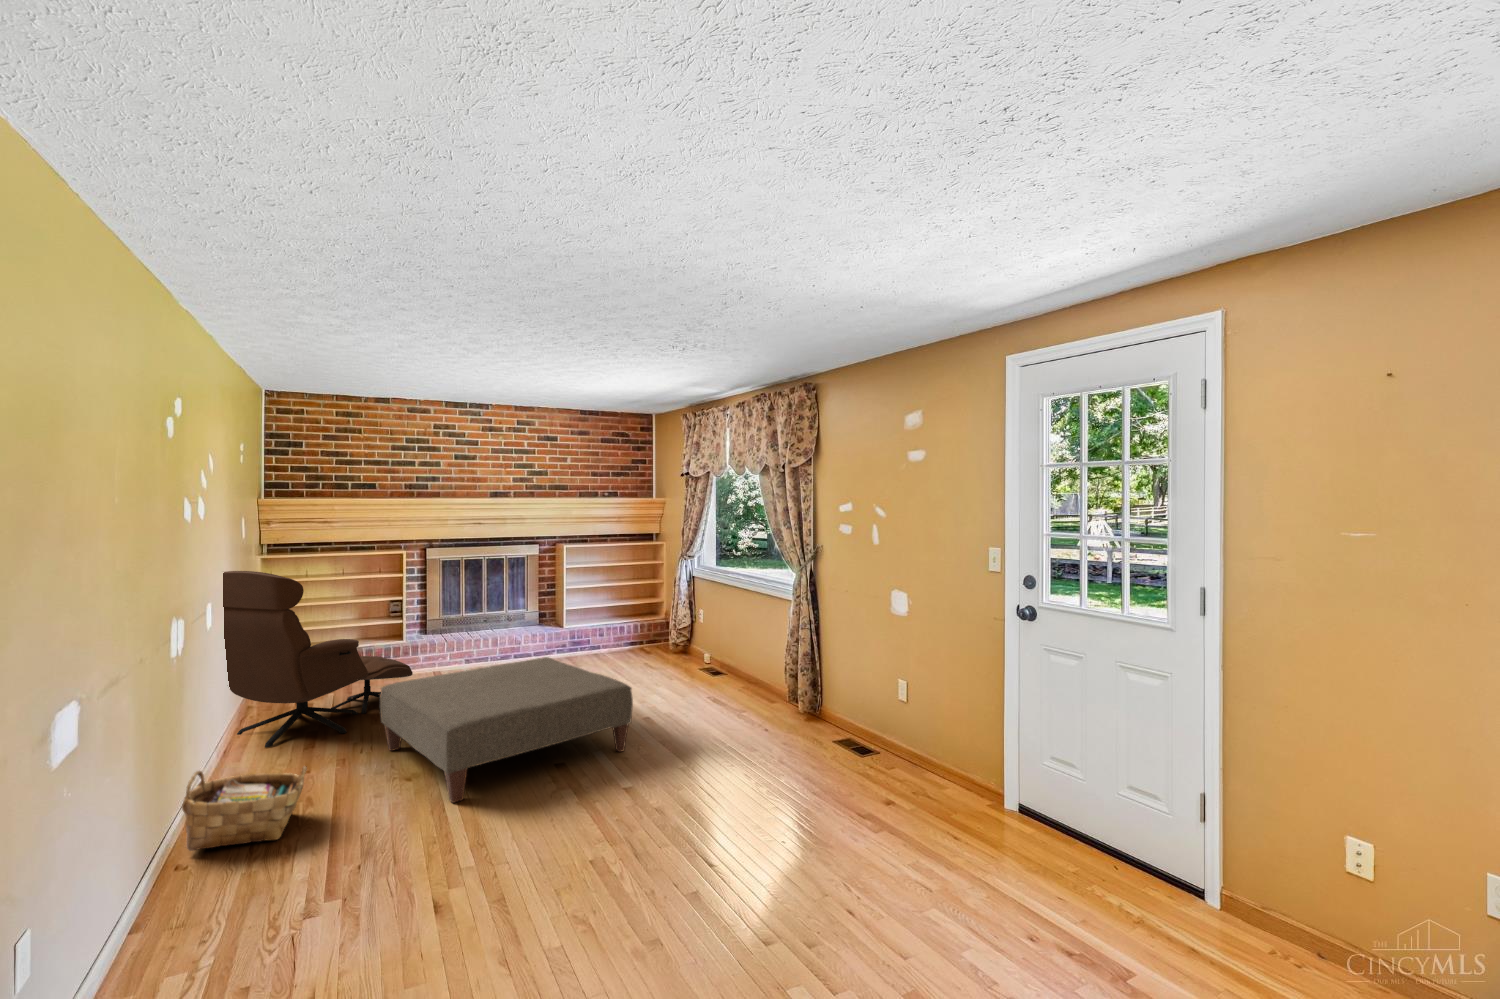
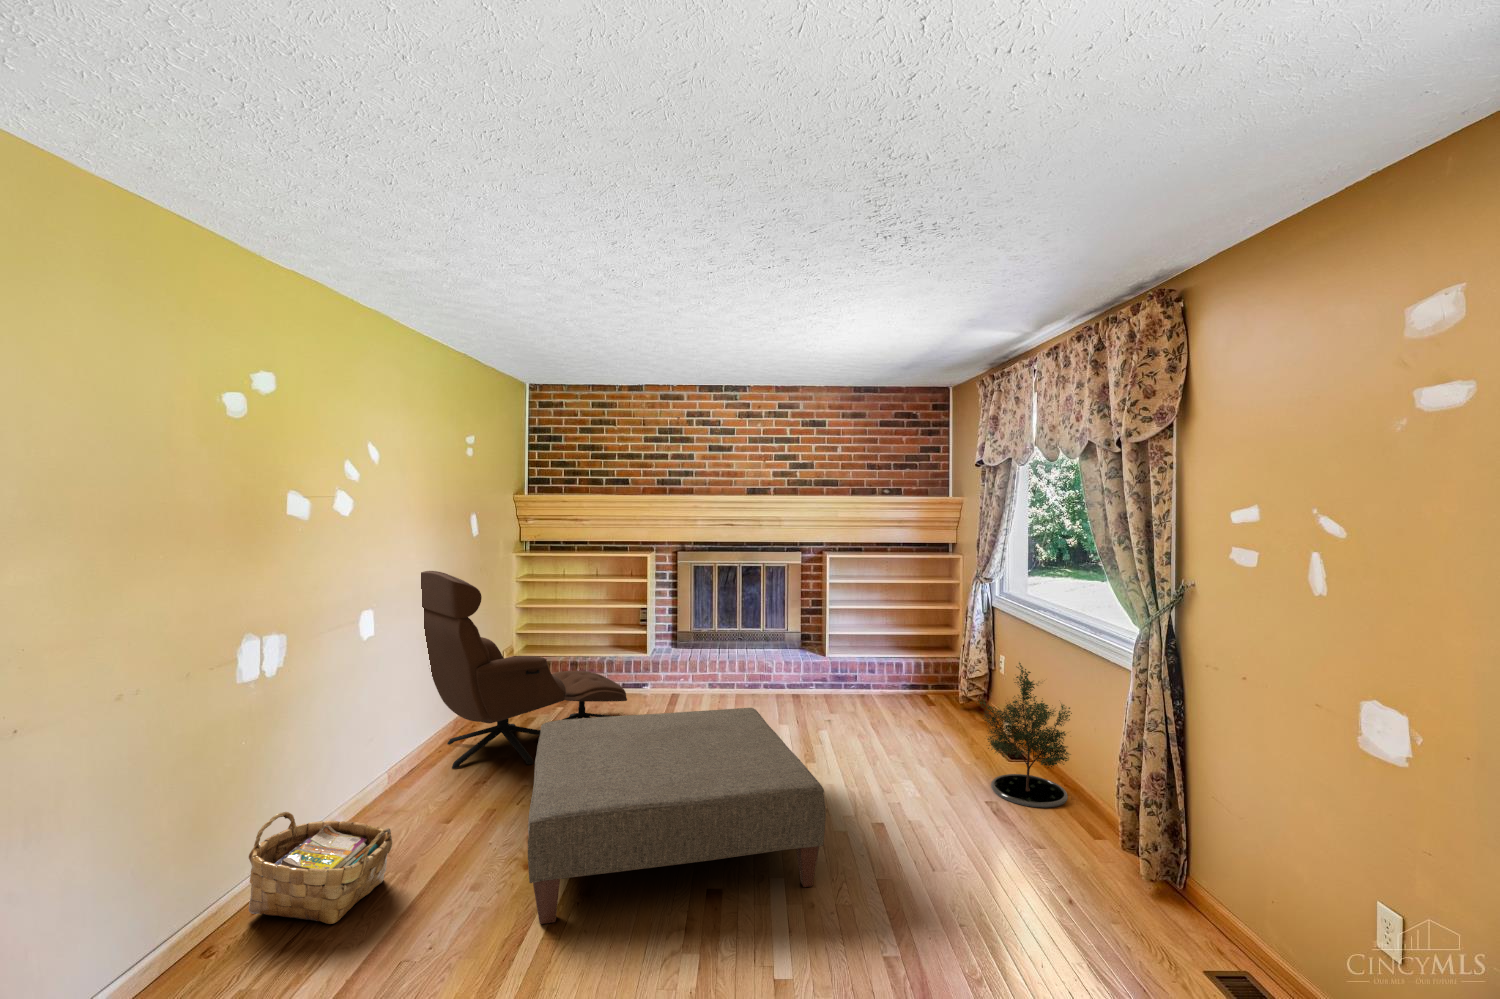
potted tree: none [697,605,756,694] -> present [976,663,1072,808]

